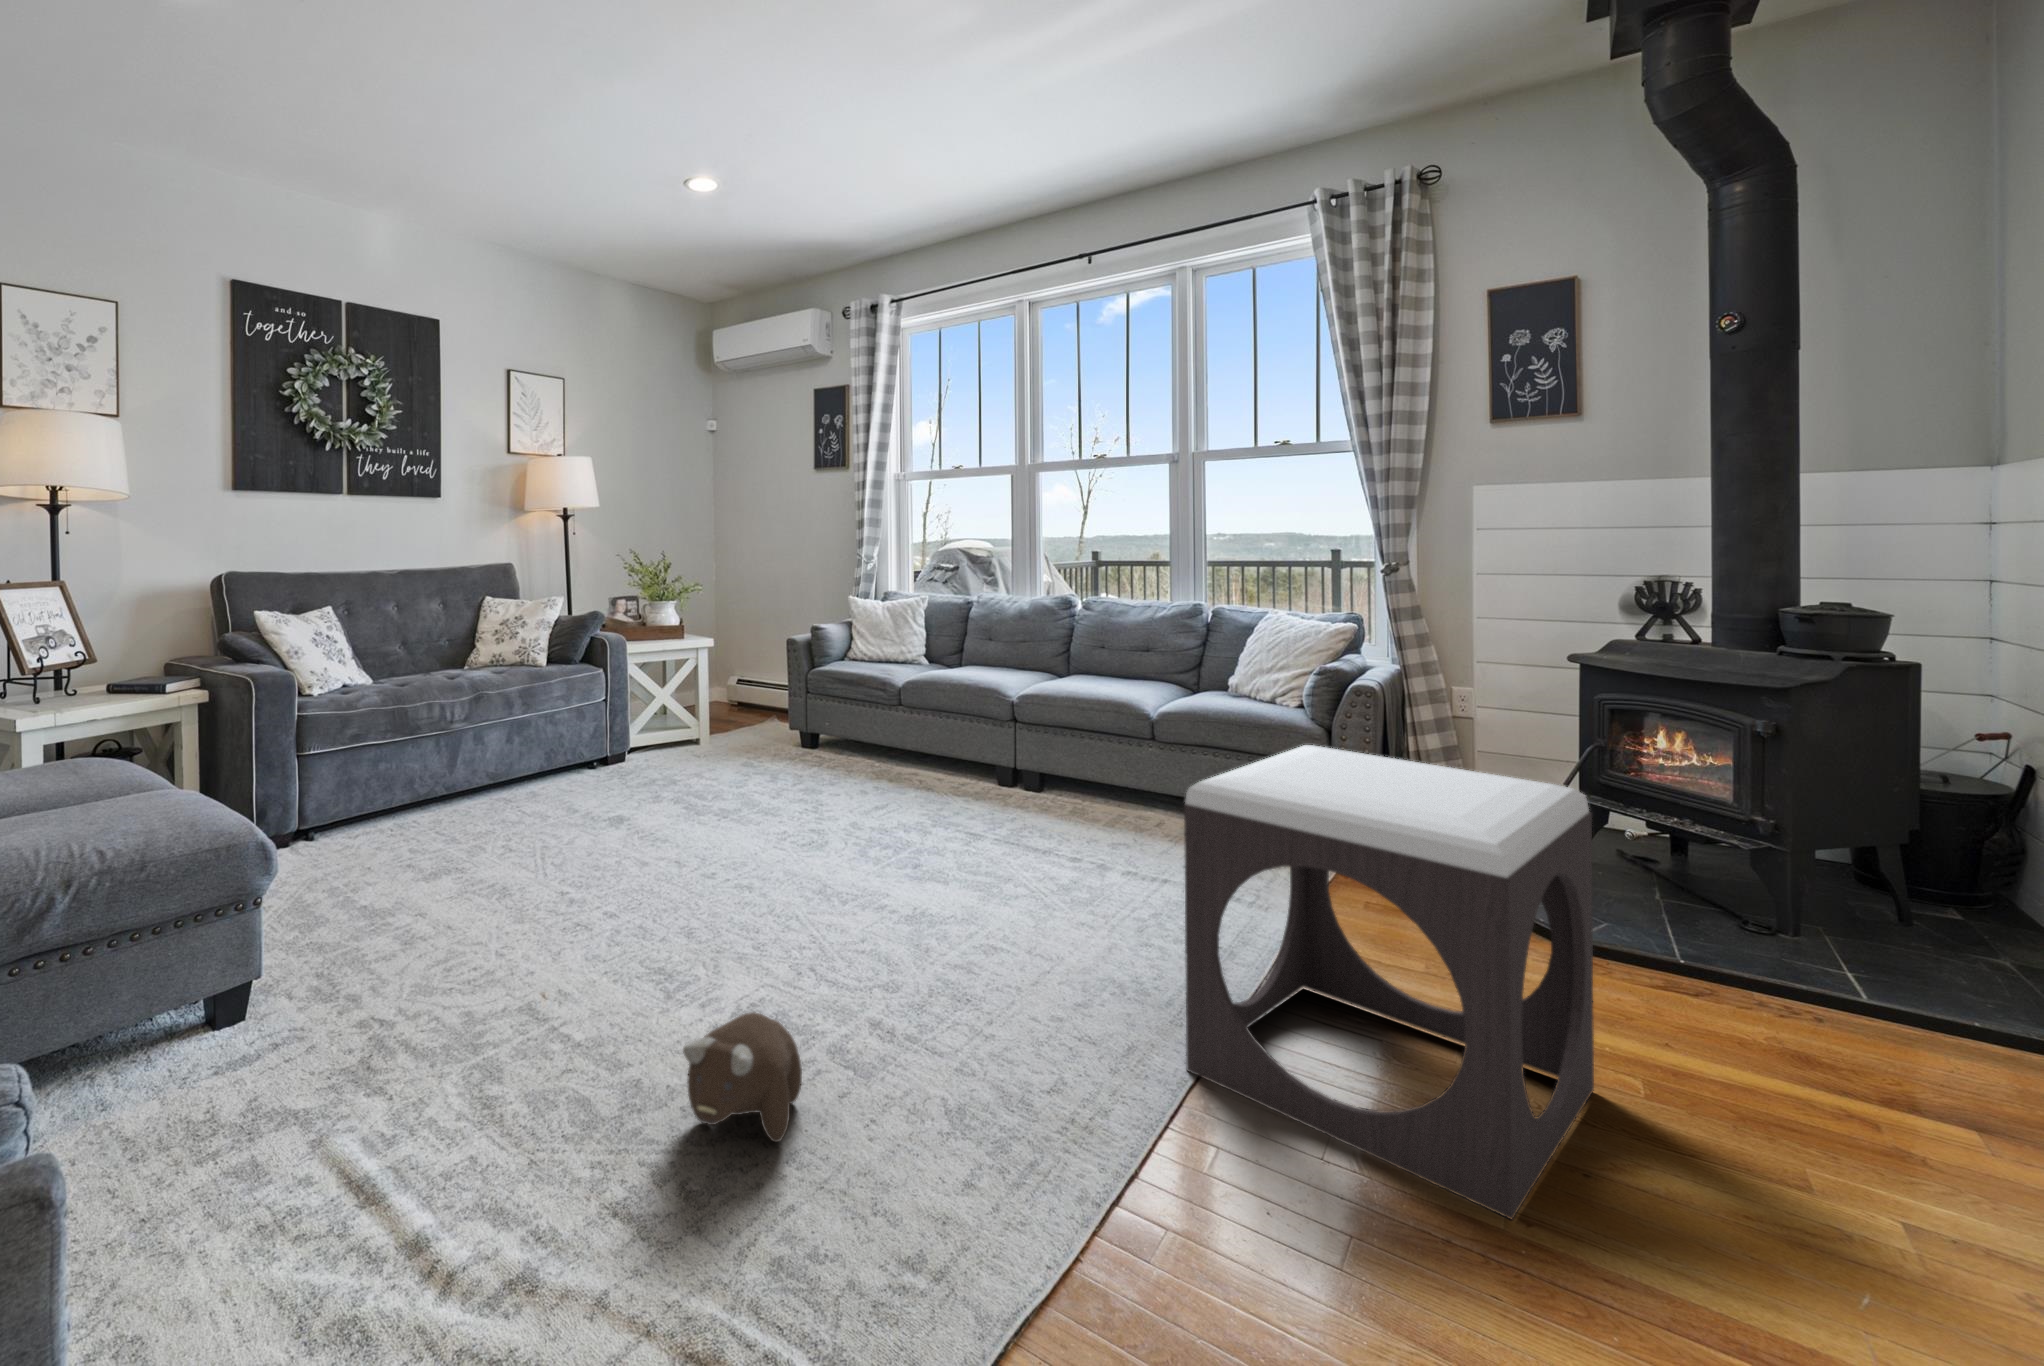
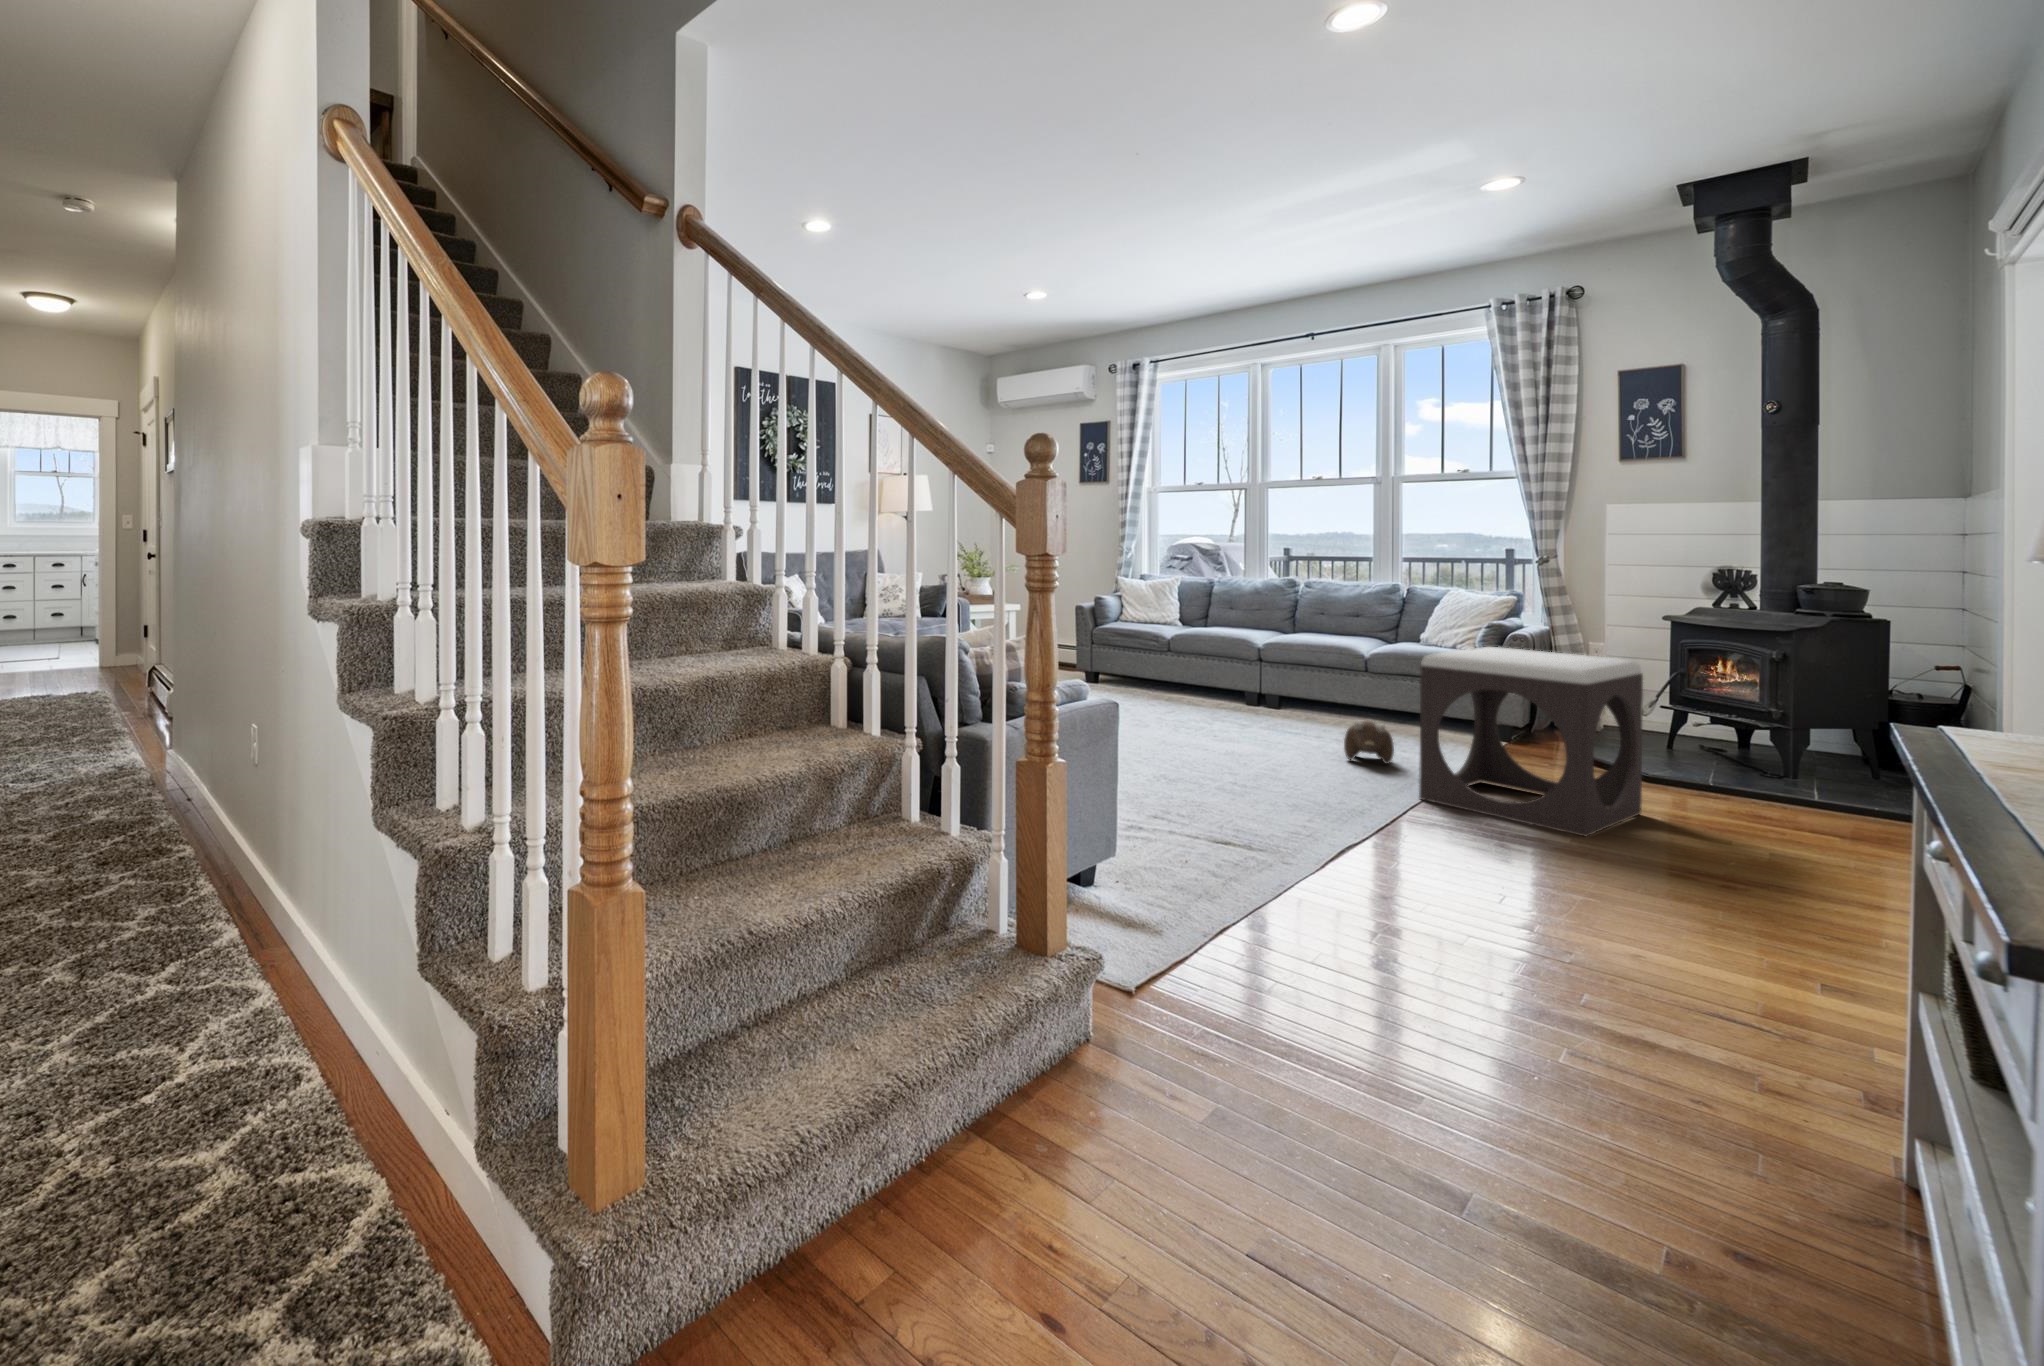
plush toy: present [683,1012,802,1142] -> present [1344,721,1394,764]

